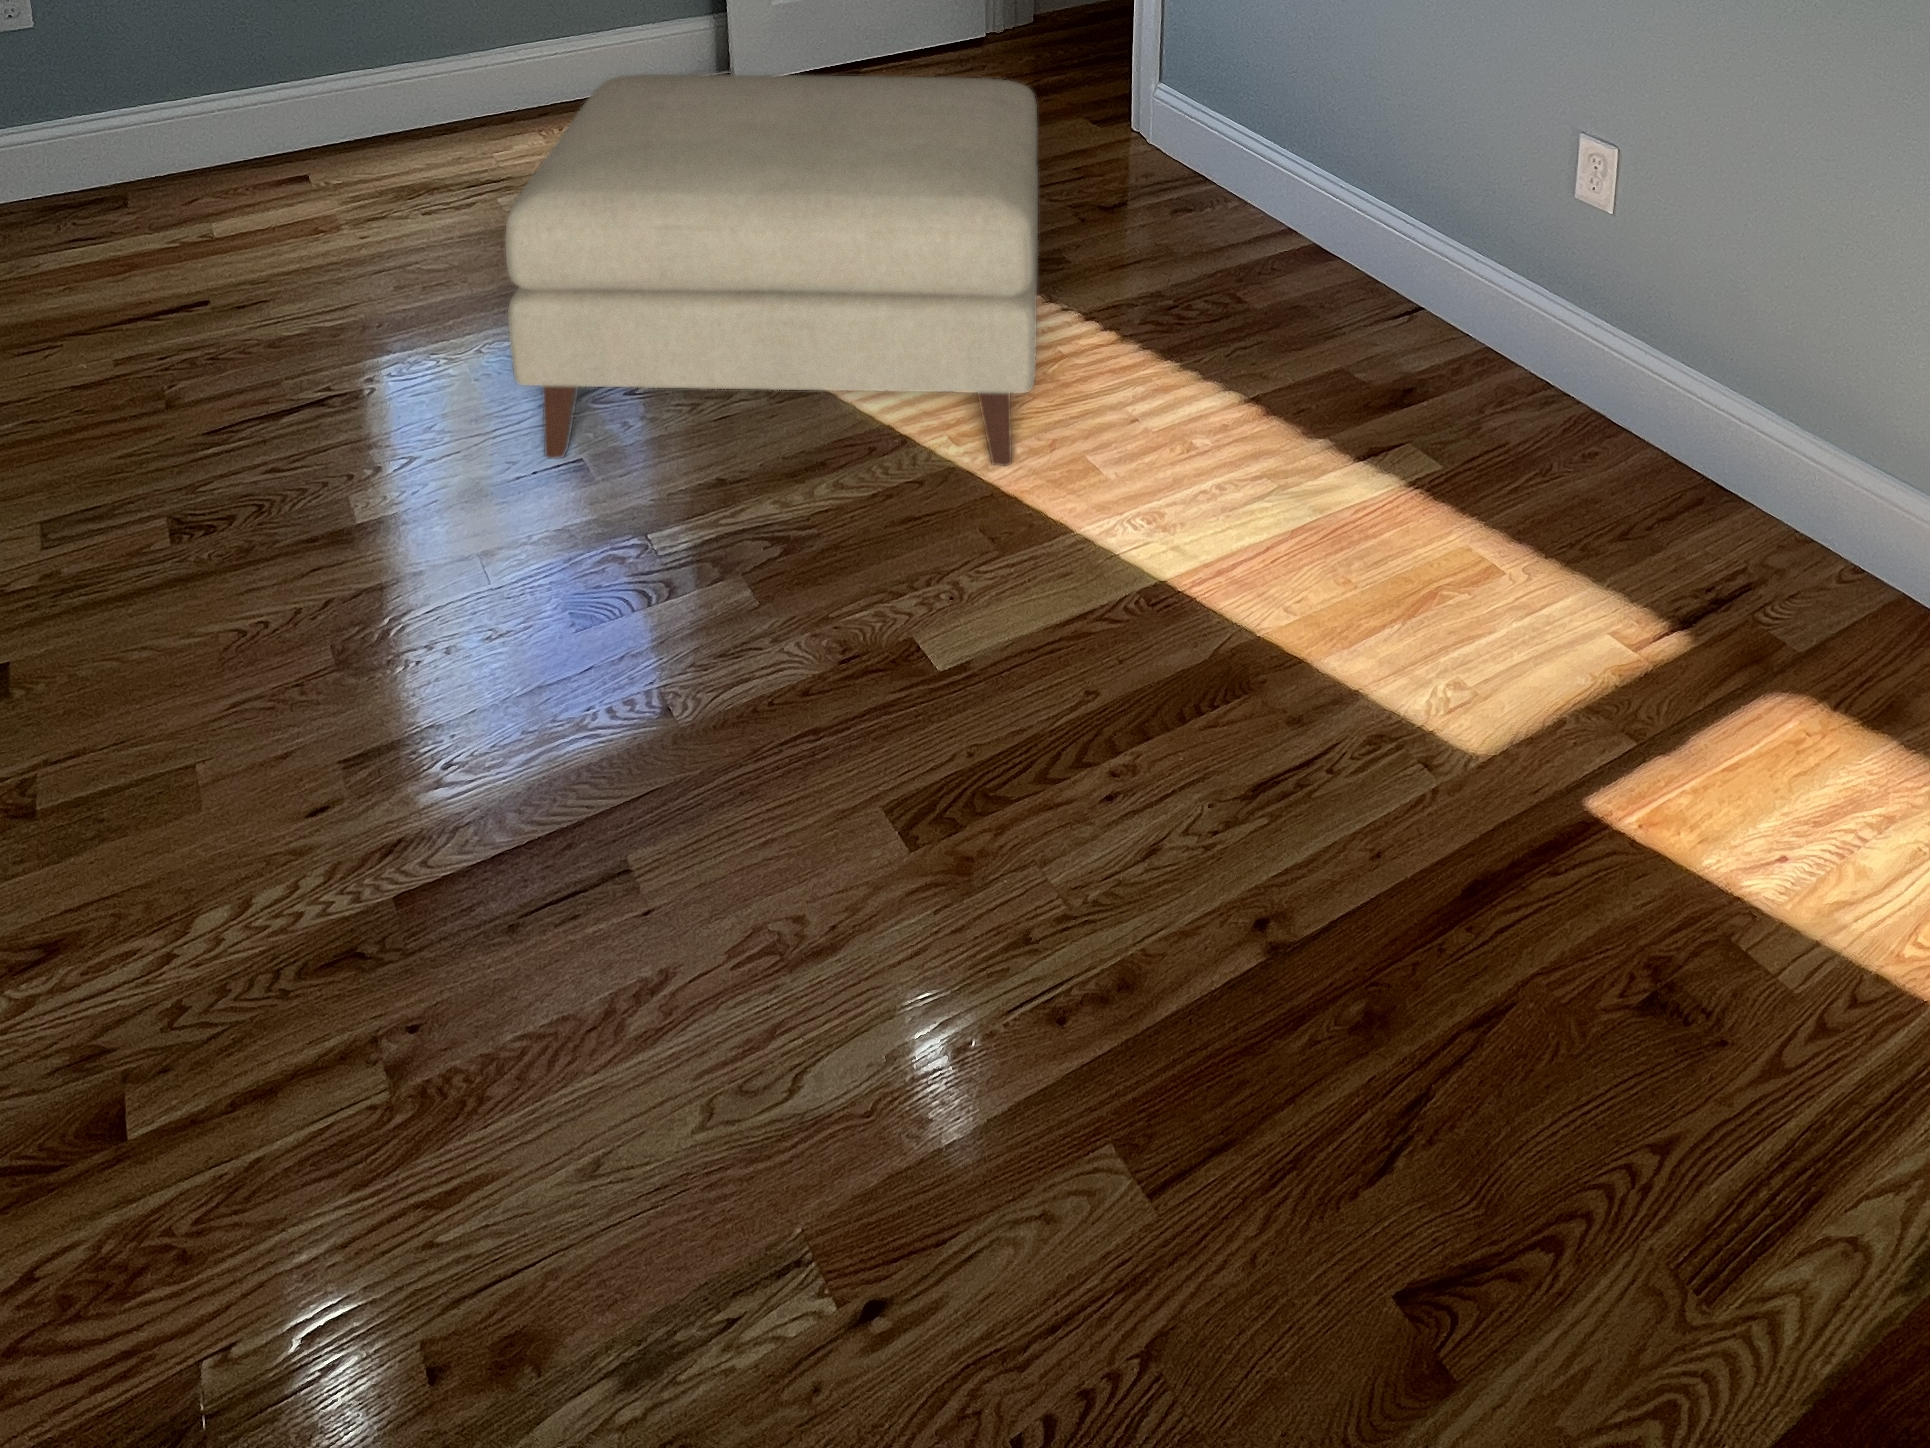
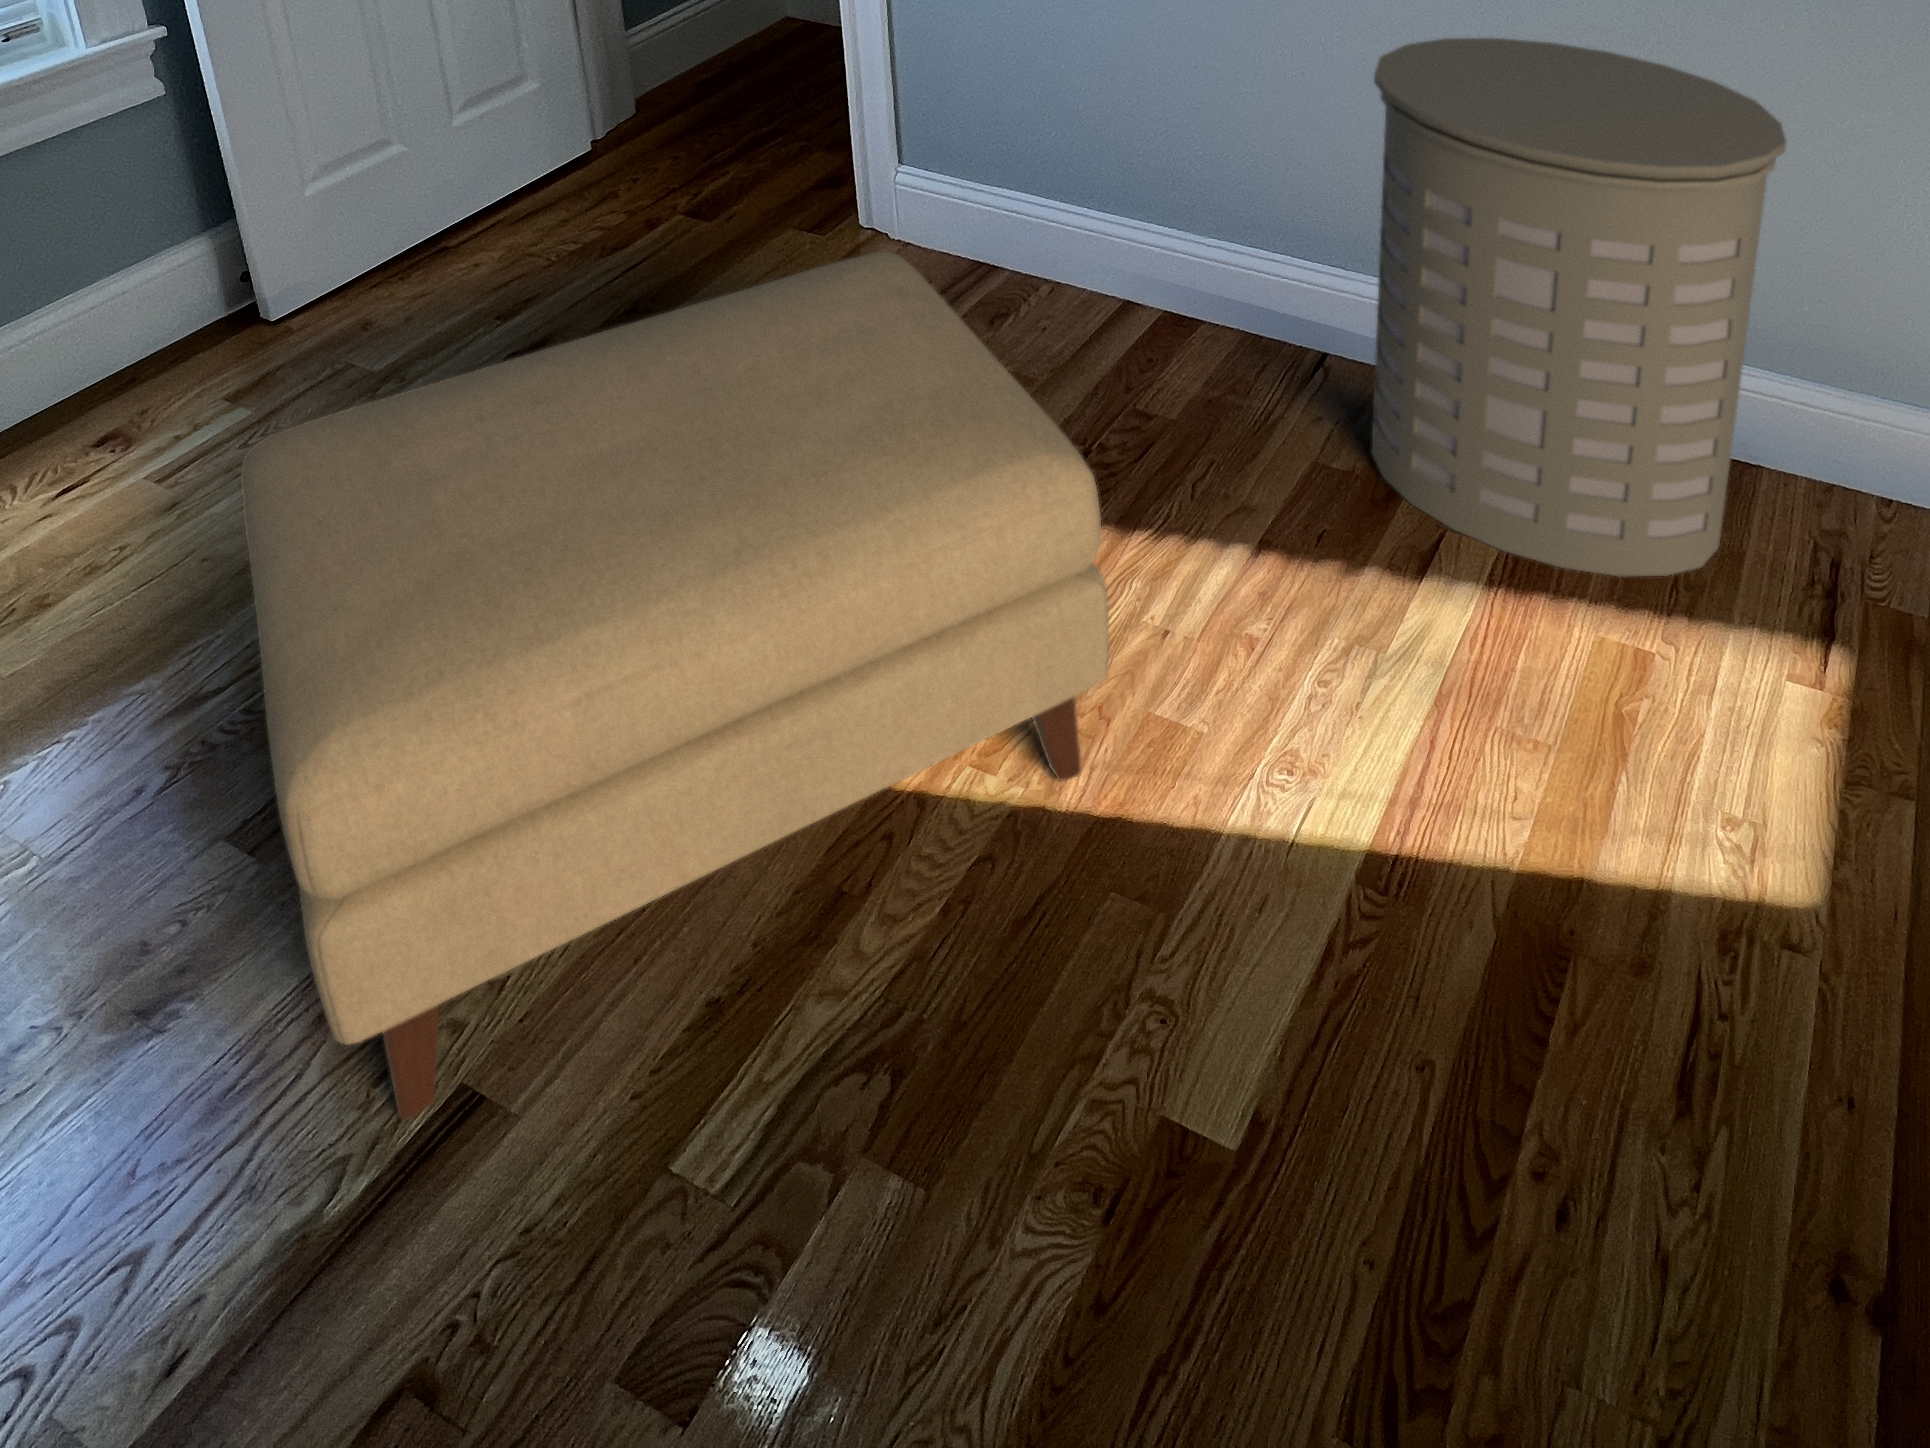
laundry hamper: none [1391,17,1732,544] -> present [1372,38,1786,577]

